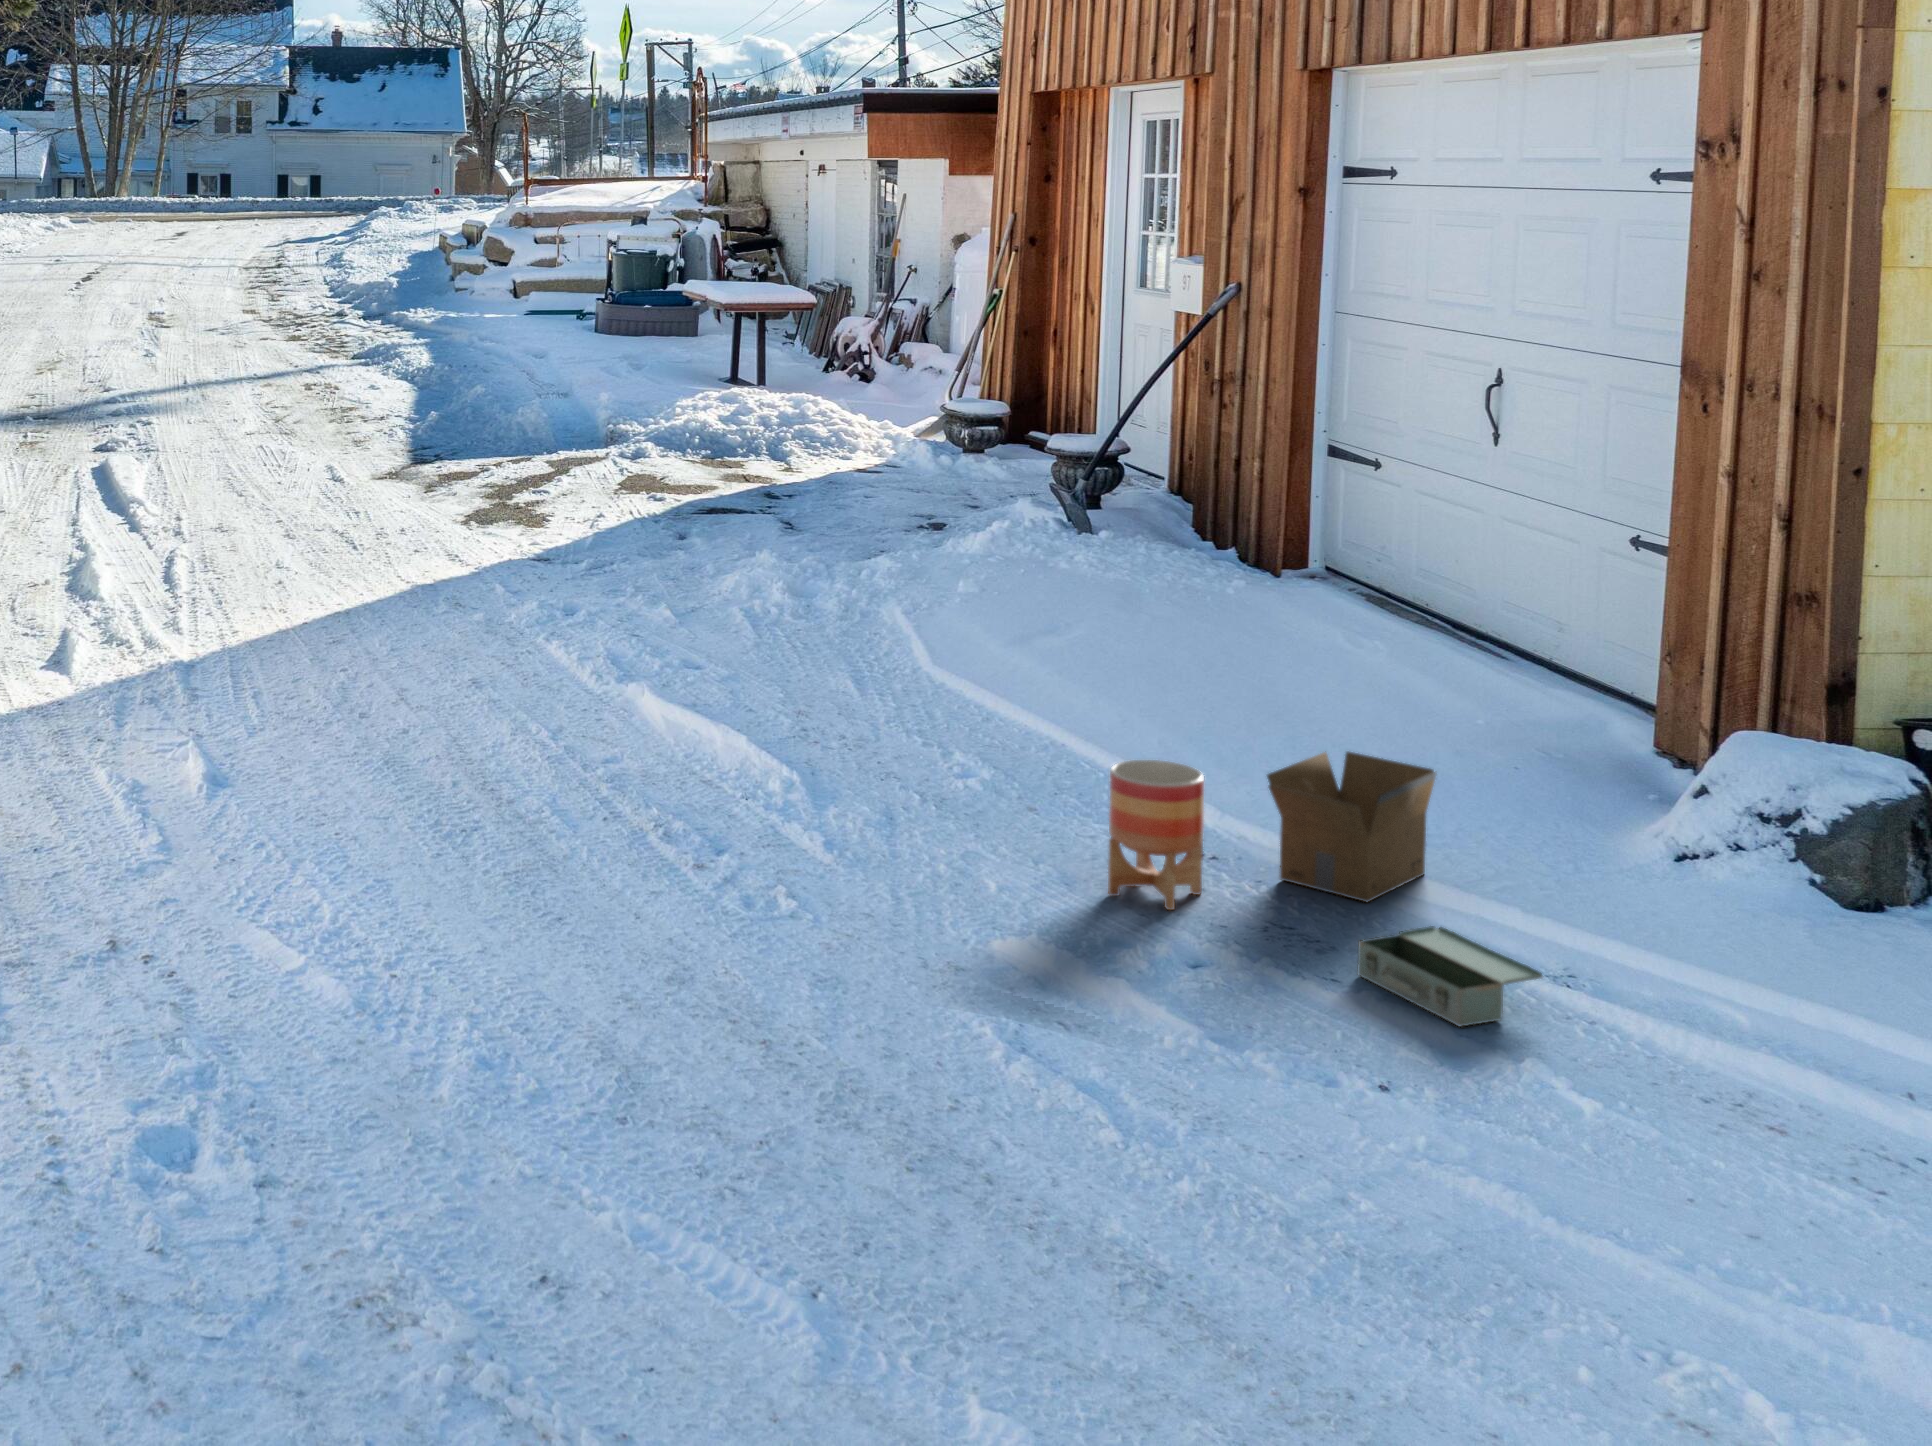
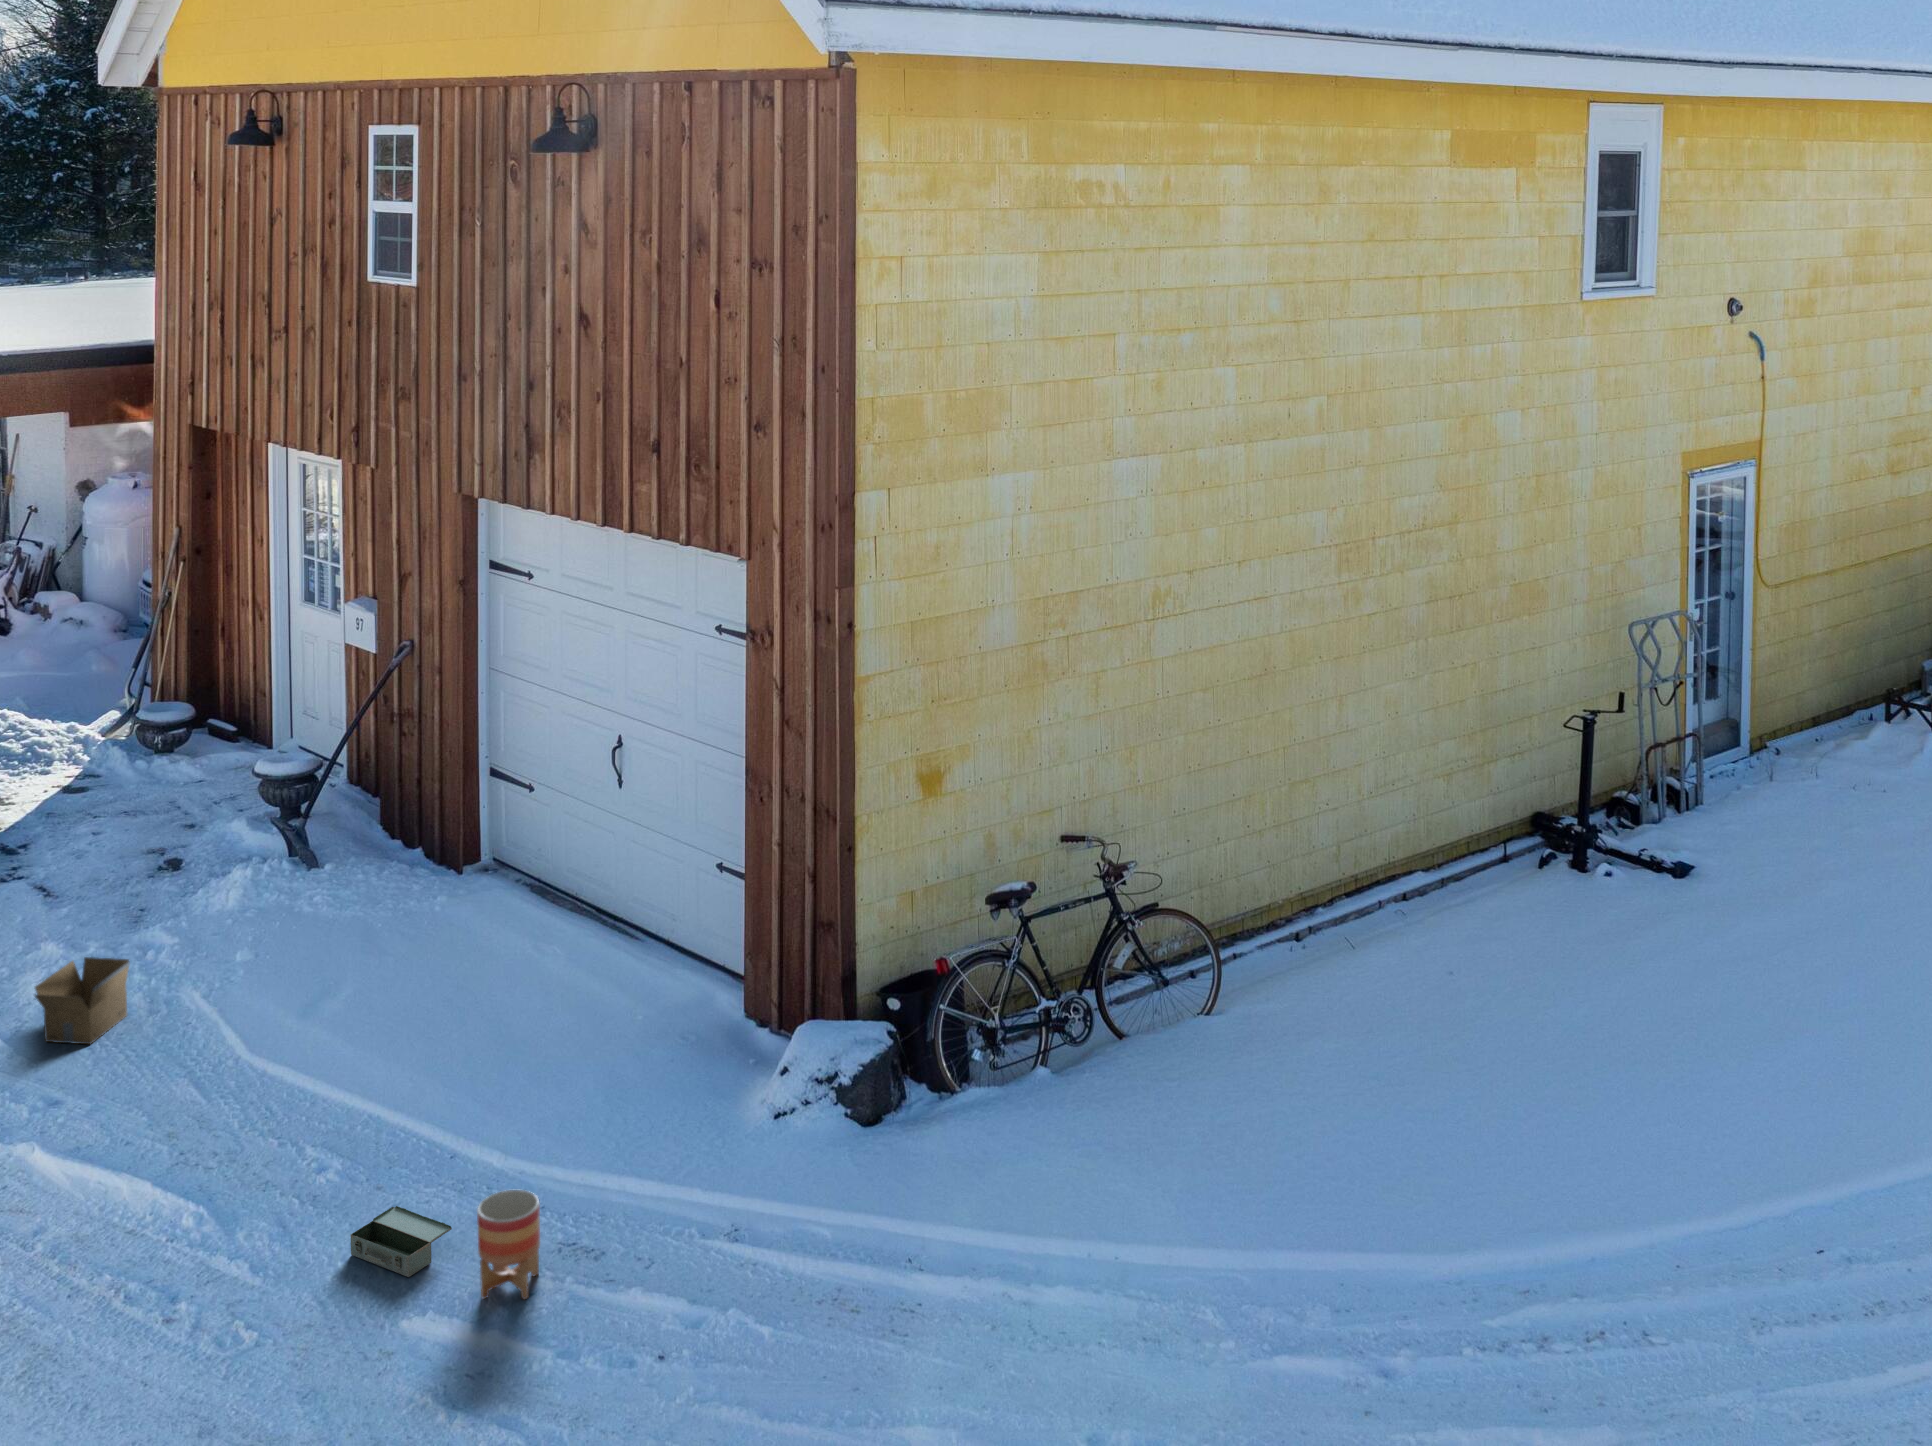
cardboard box: present [1267,752,1436,902] -> present [35,957,130,1044]
toolbox: present [1357,926,1543,1026] -> present [350,1206,452,1277]

